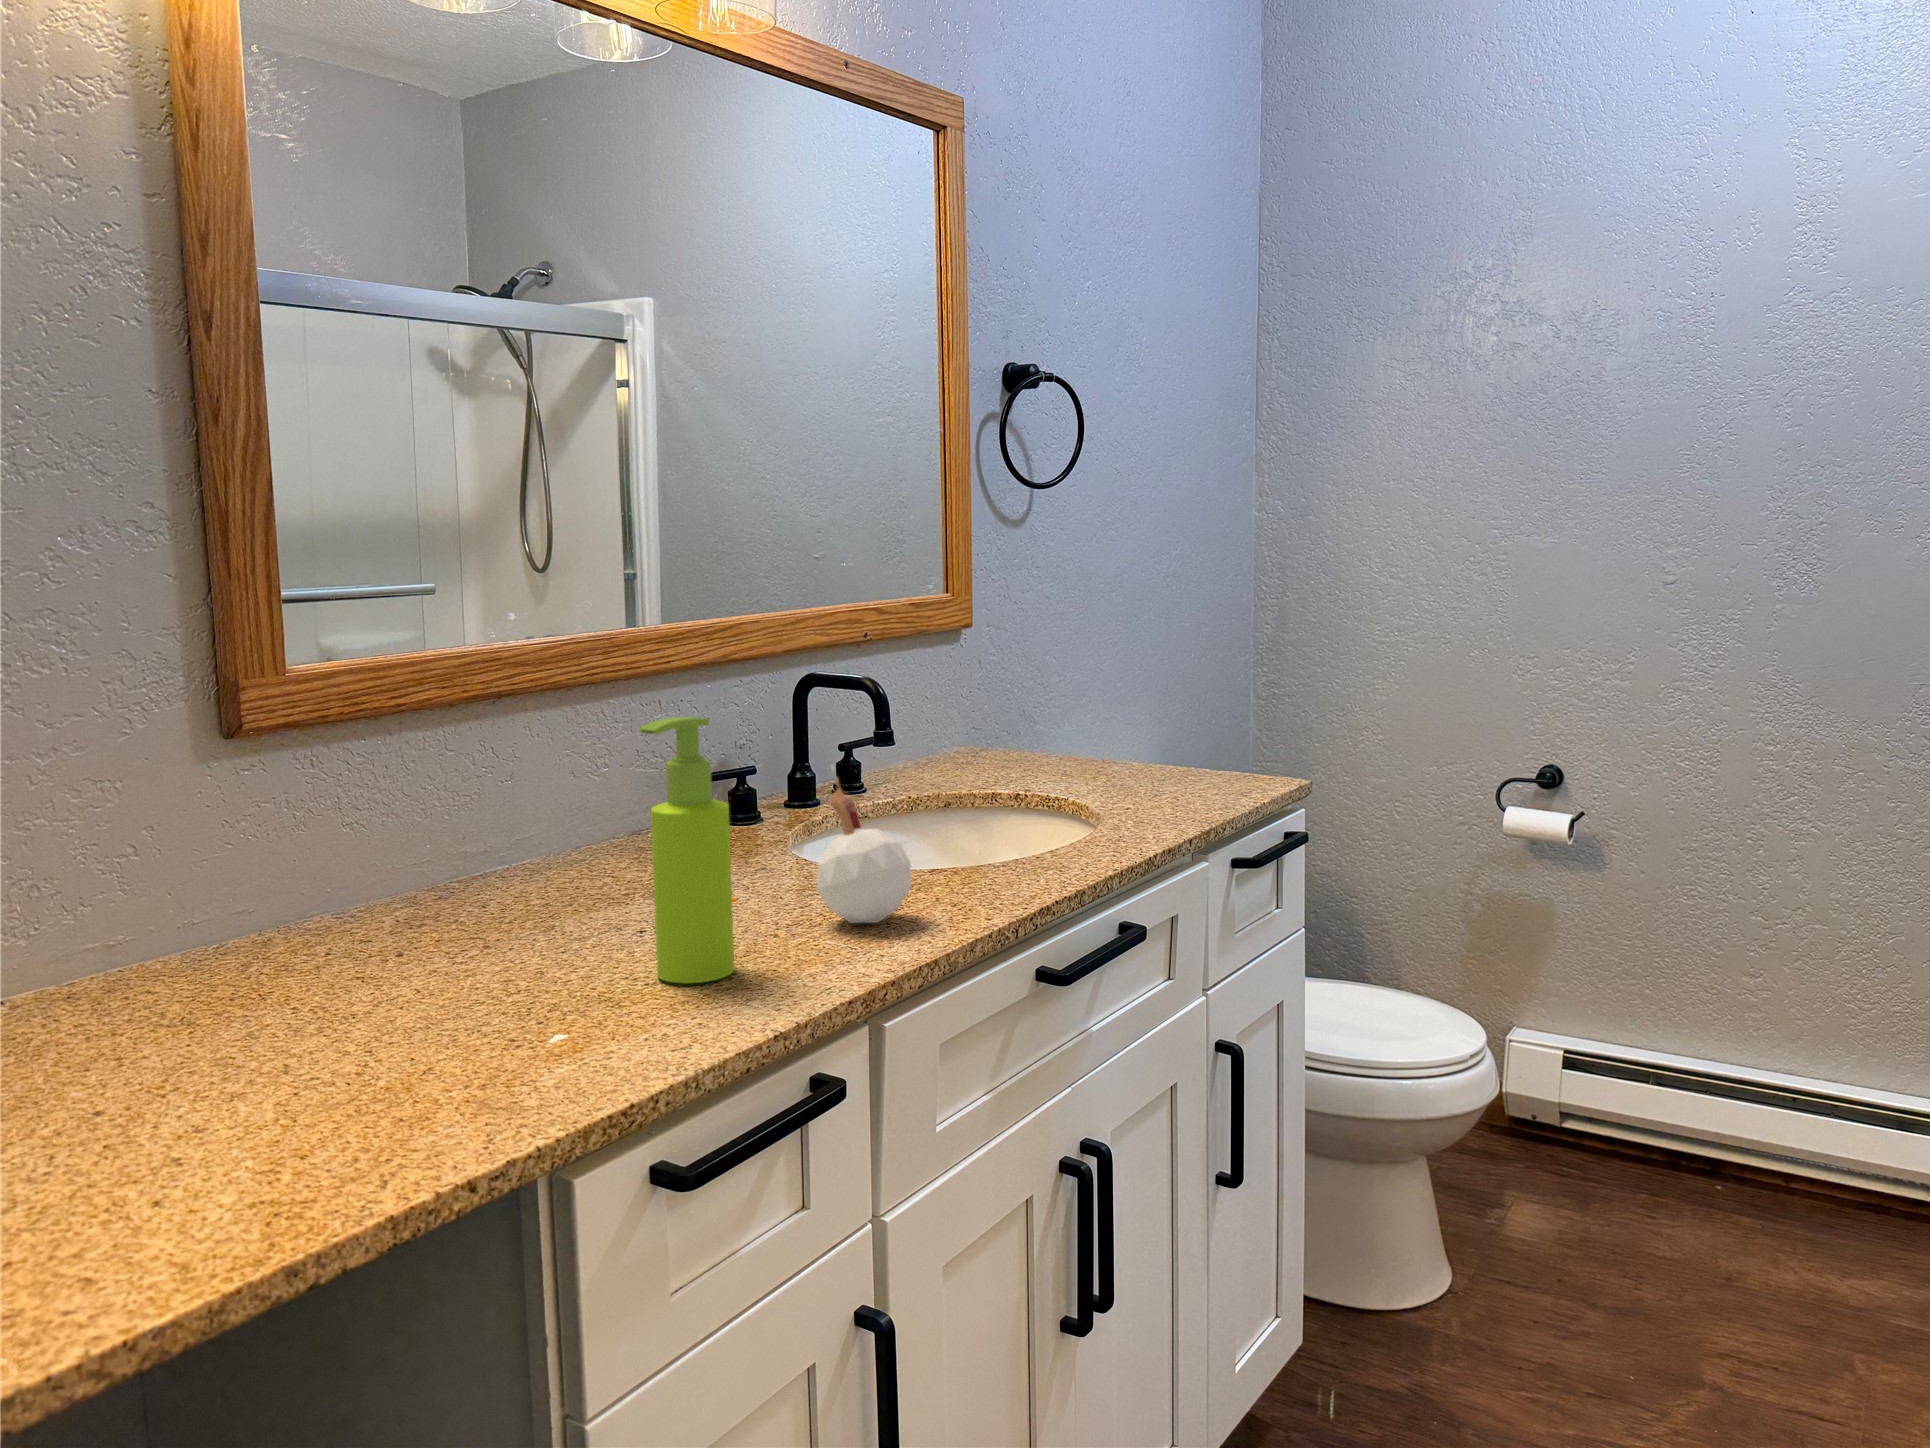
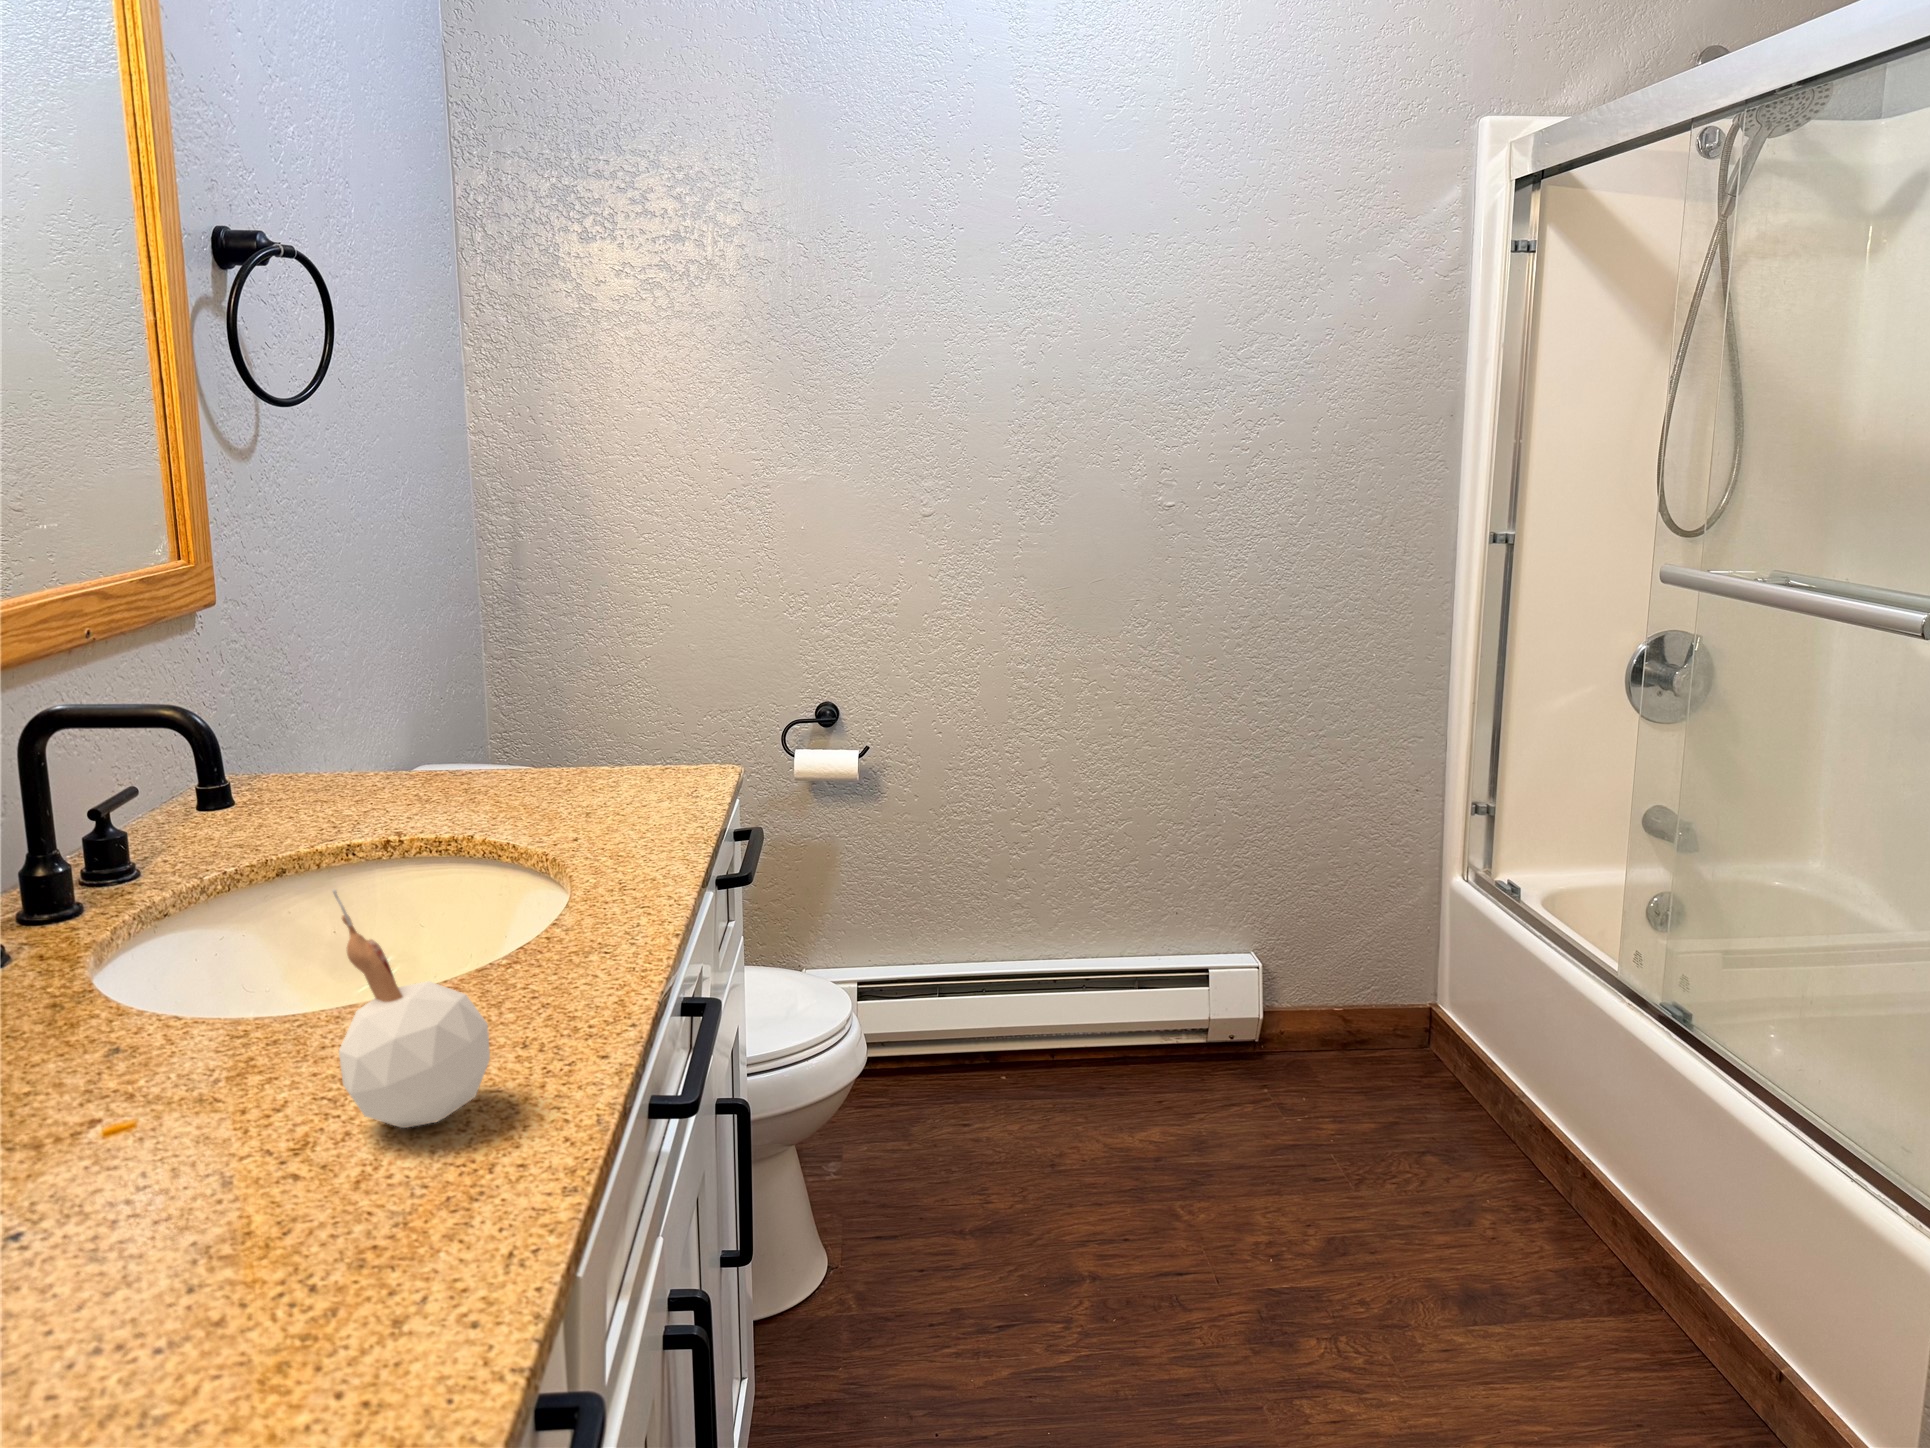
soap dispenser: present [639,717,734,983] -> none [149,890,327,1343]

